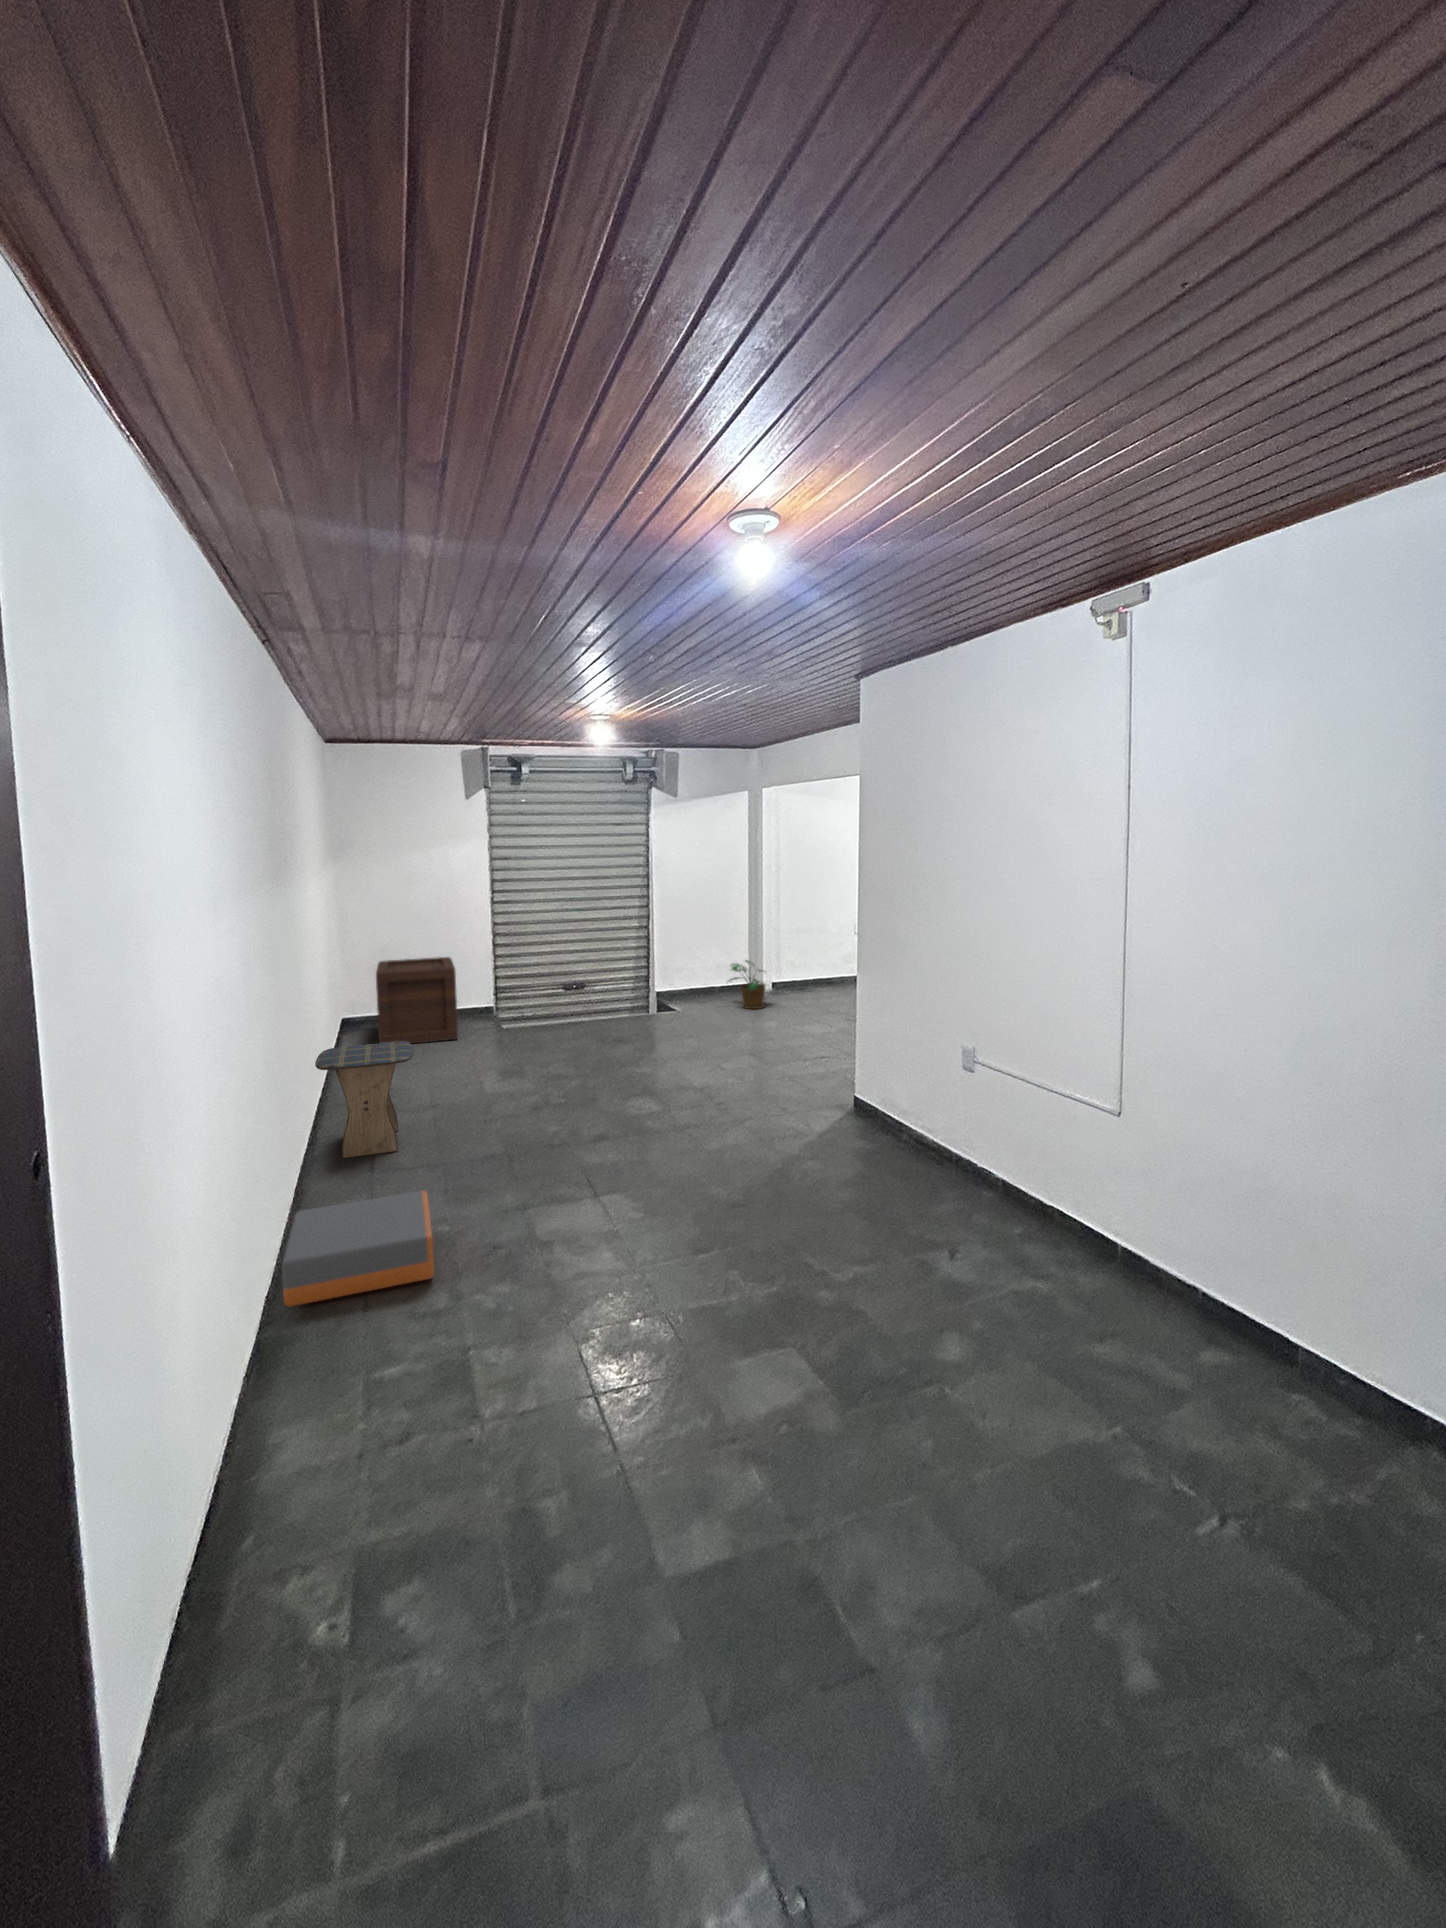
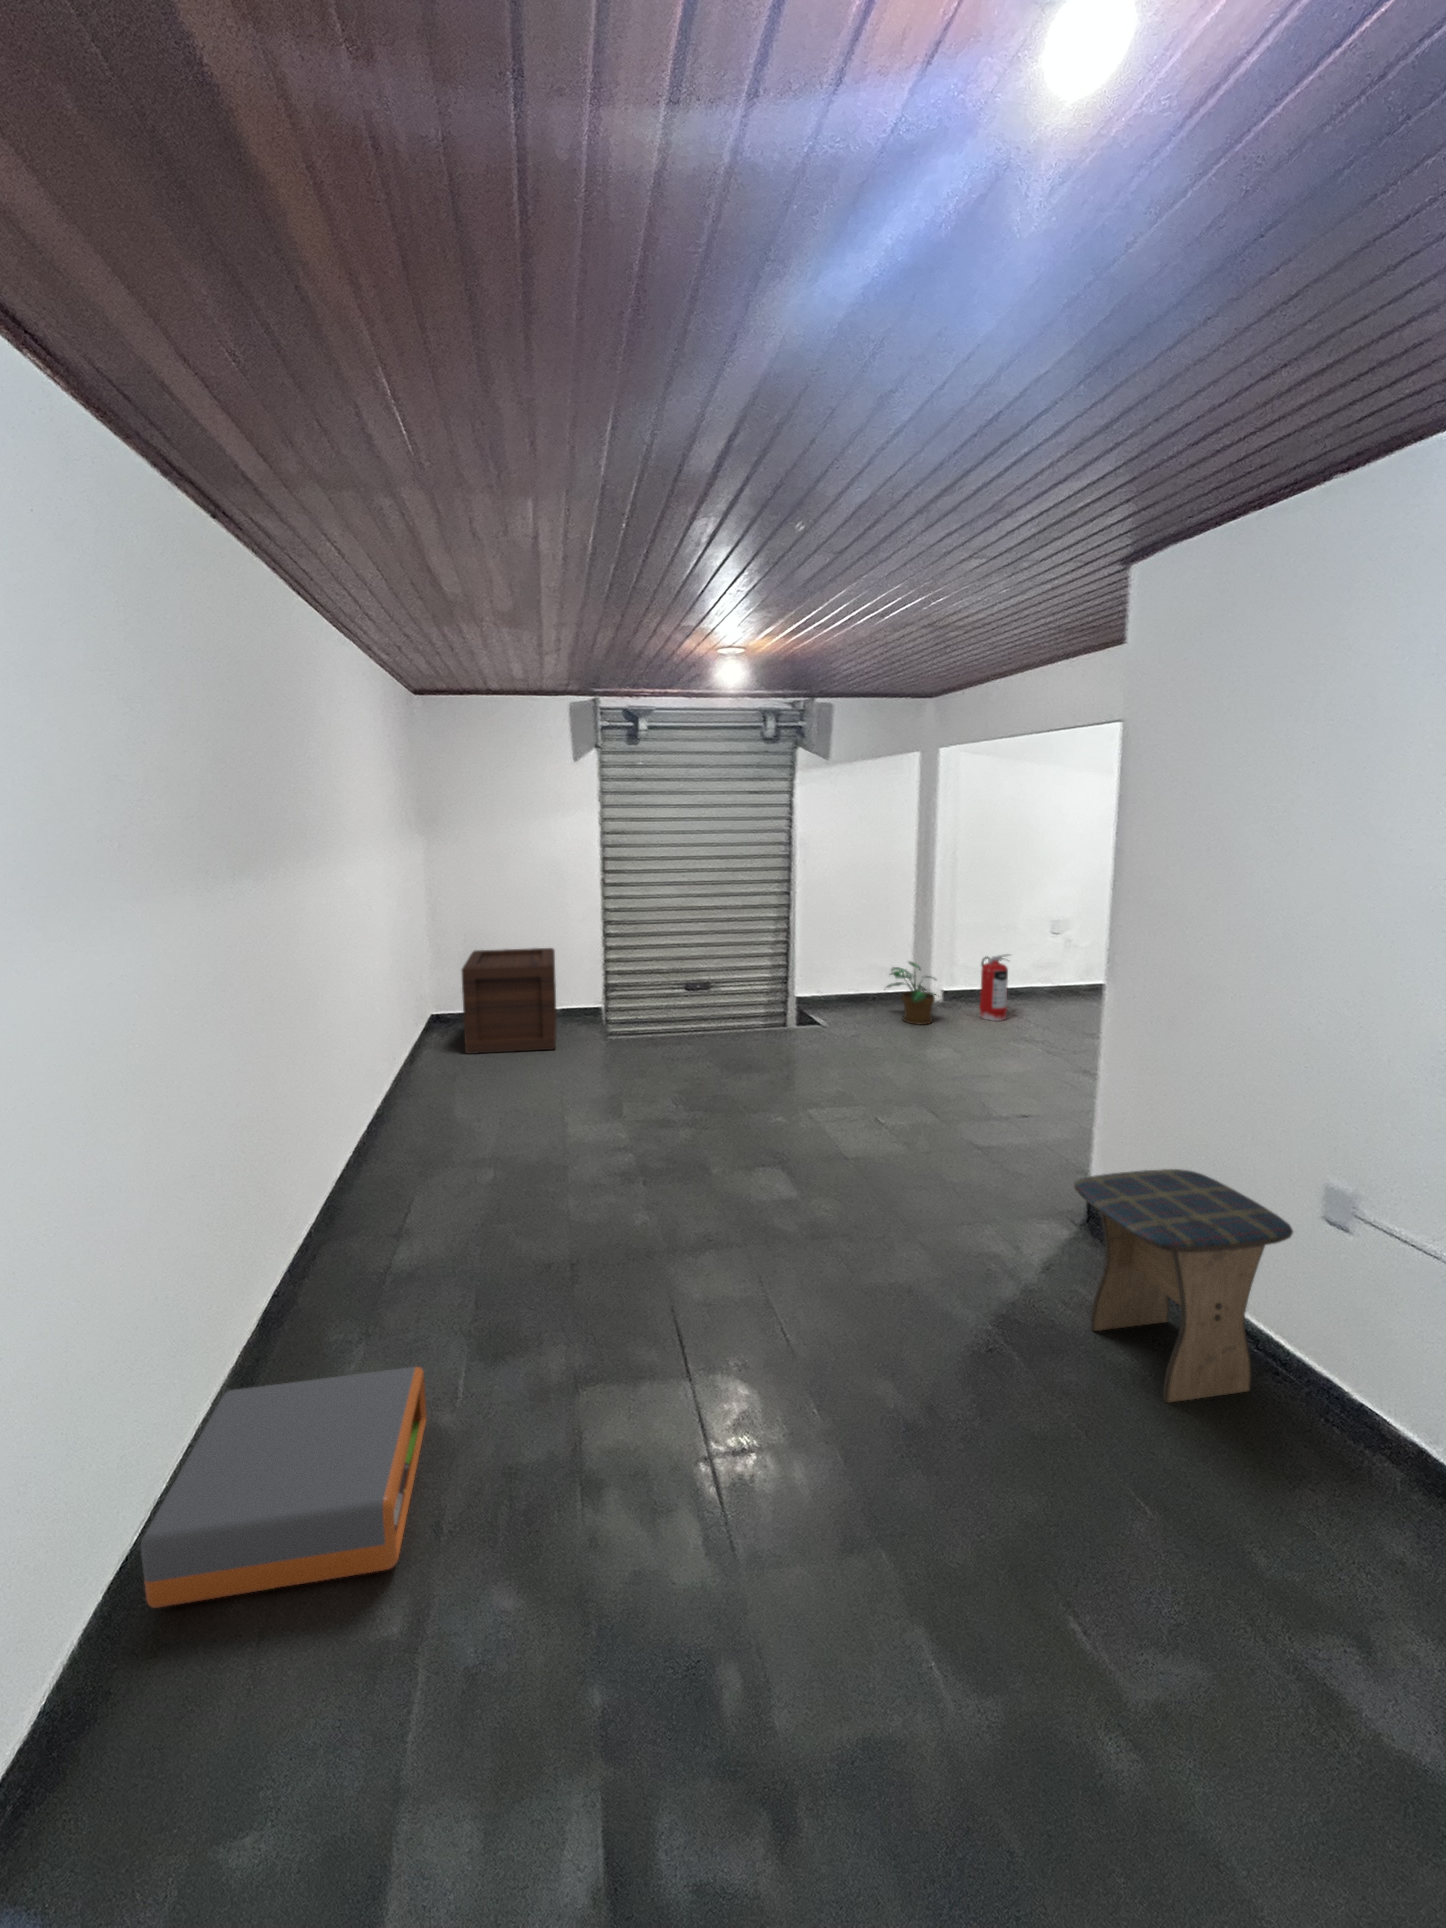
fire extinguisher: none [800,951,823,1004] -> present [979,954,1010,1021]
stool: present [315,1042,414,1158] -> present [1074,1169,1293,1403]

